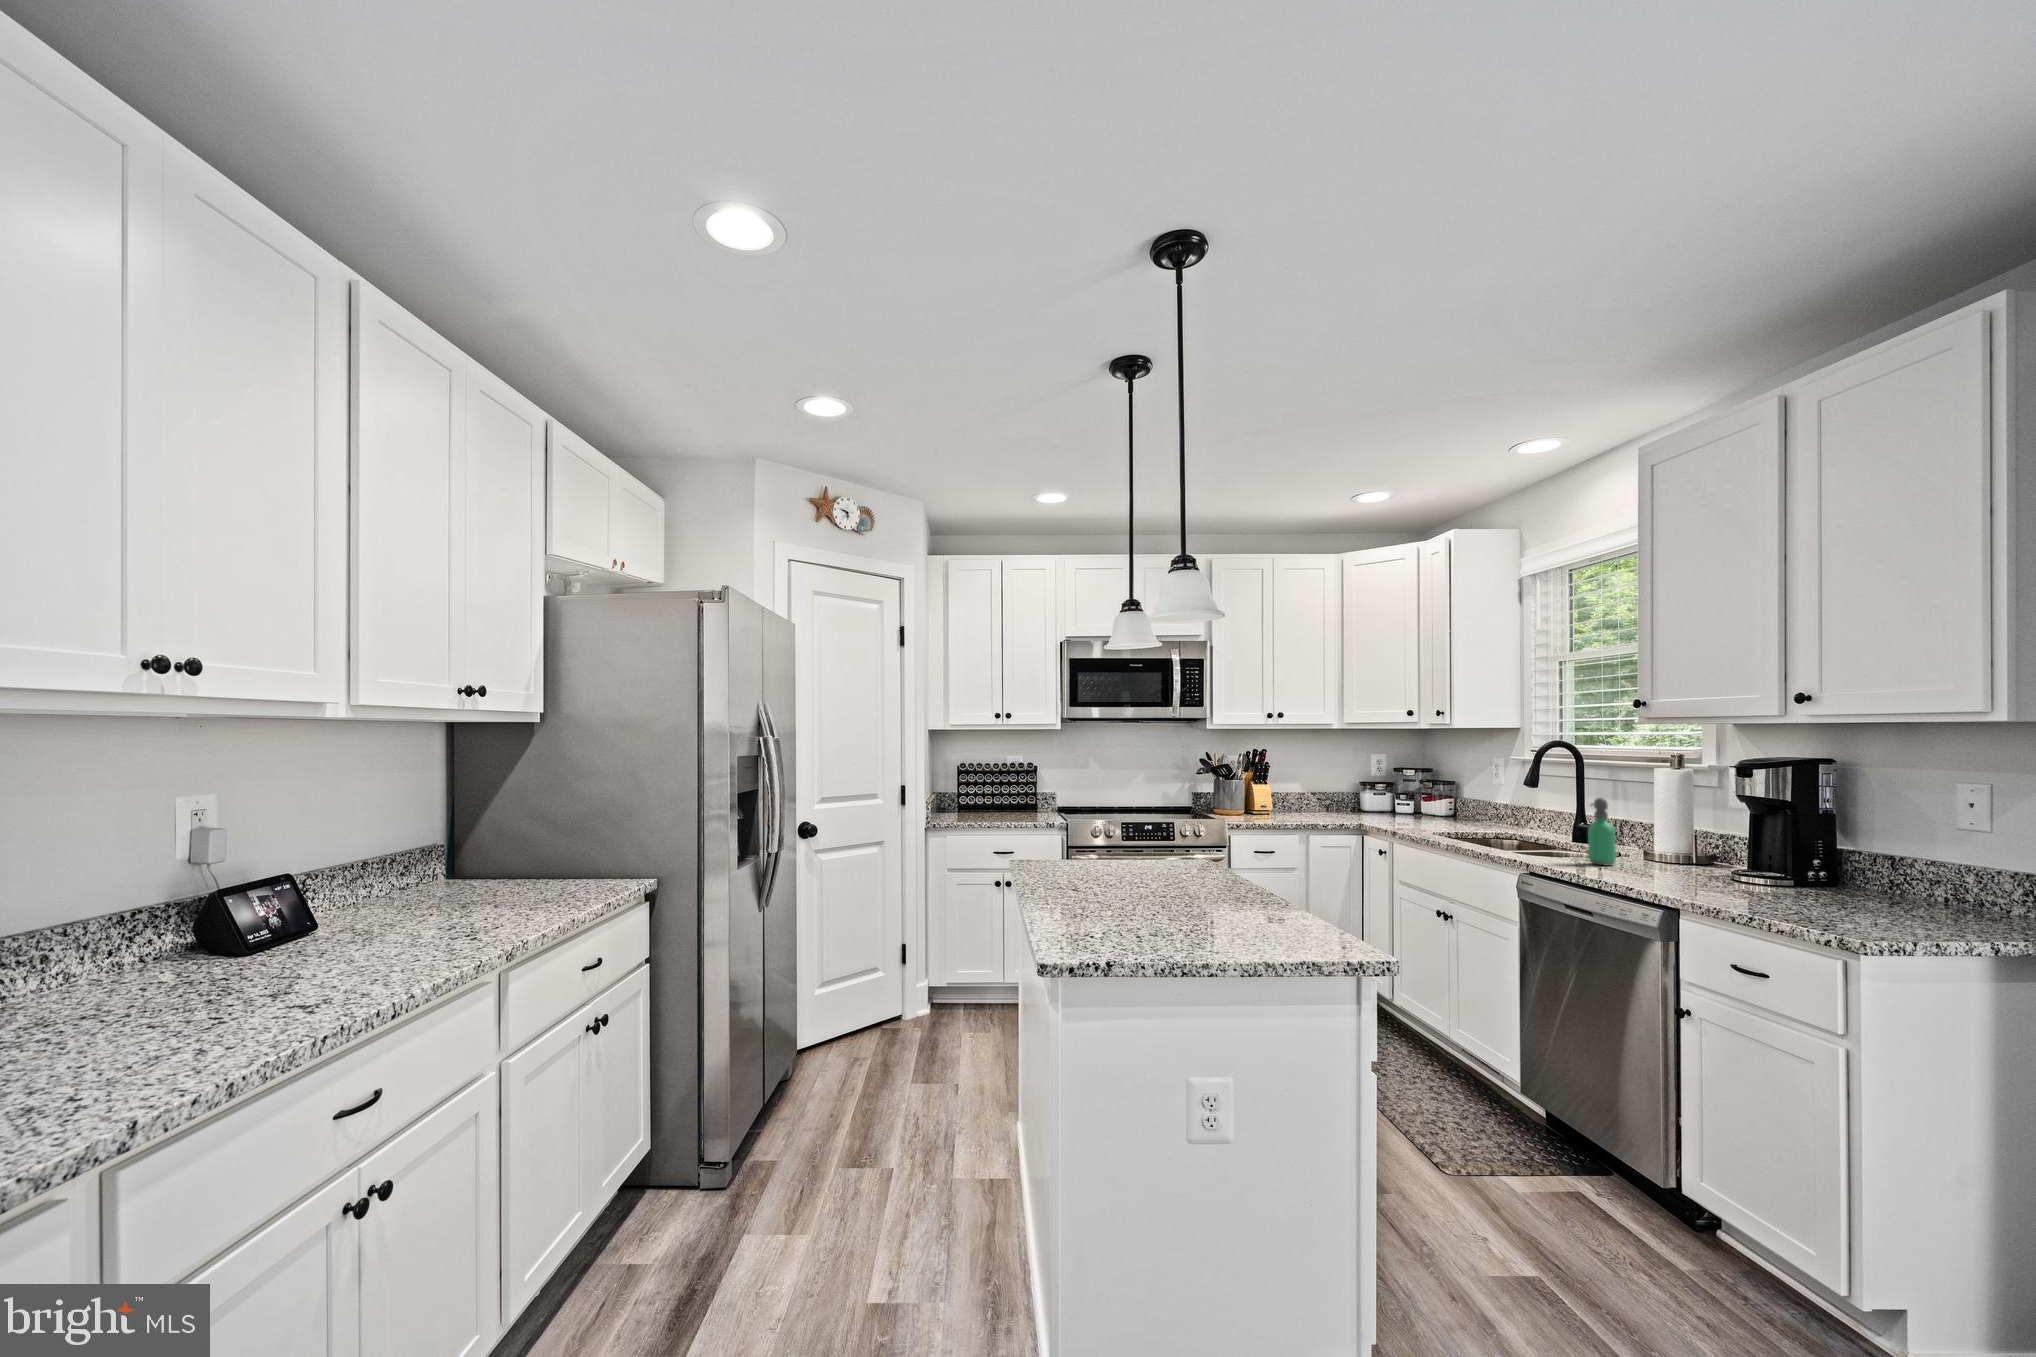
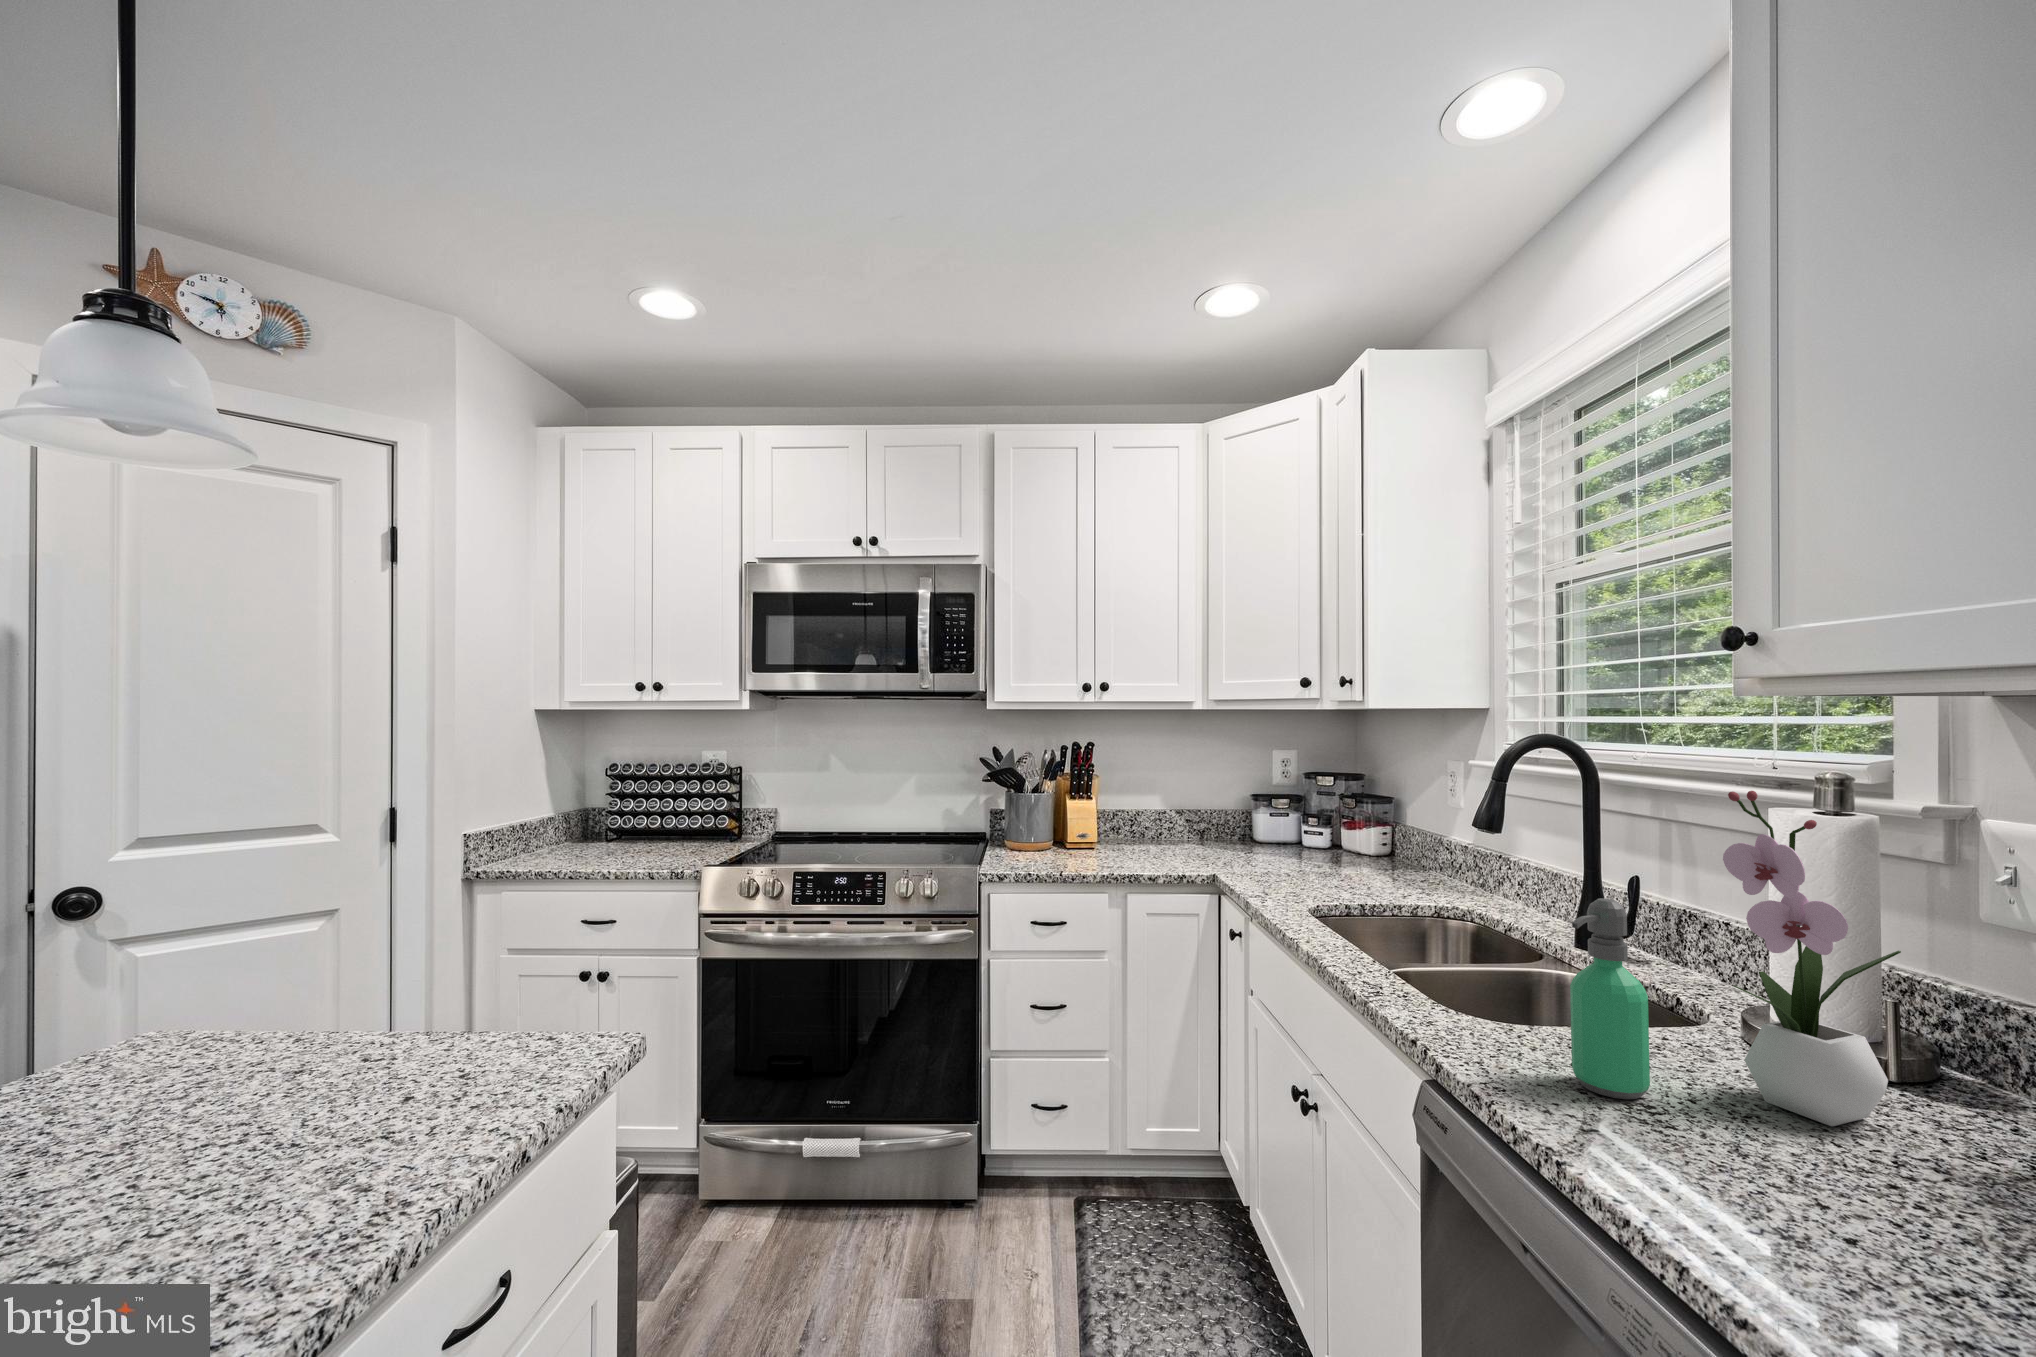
flower arrangement: none [1639,759,1695,868] -> present [1723,791,1901,1127]

